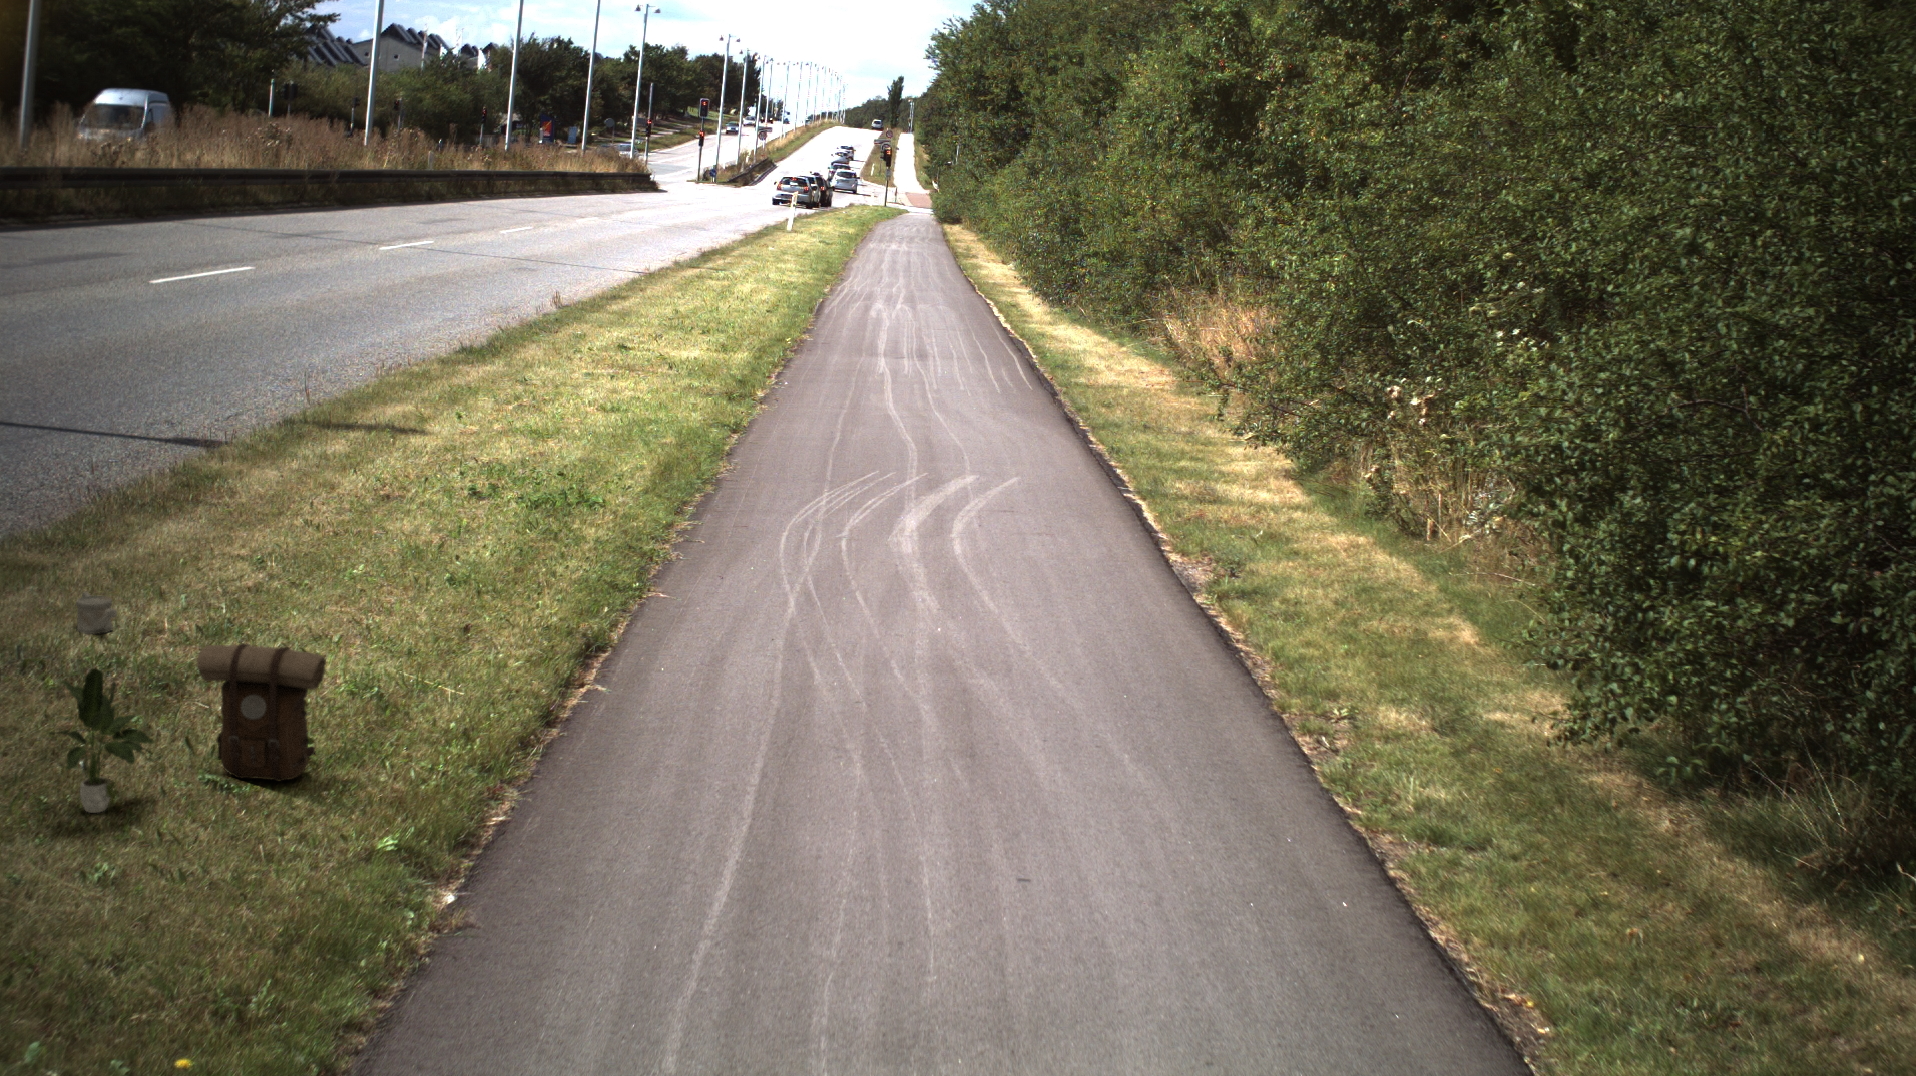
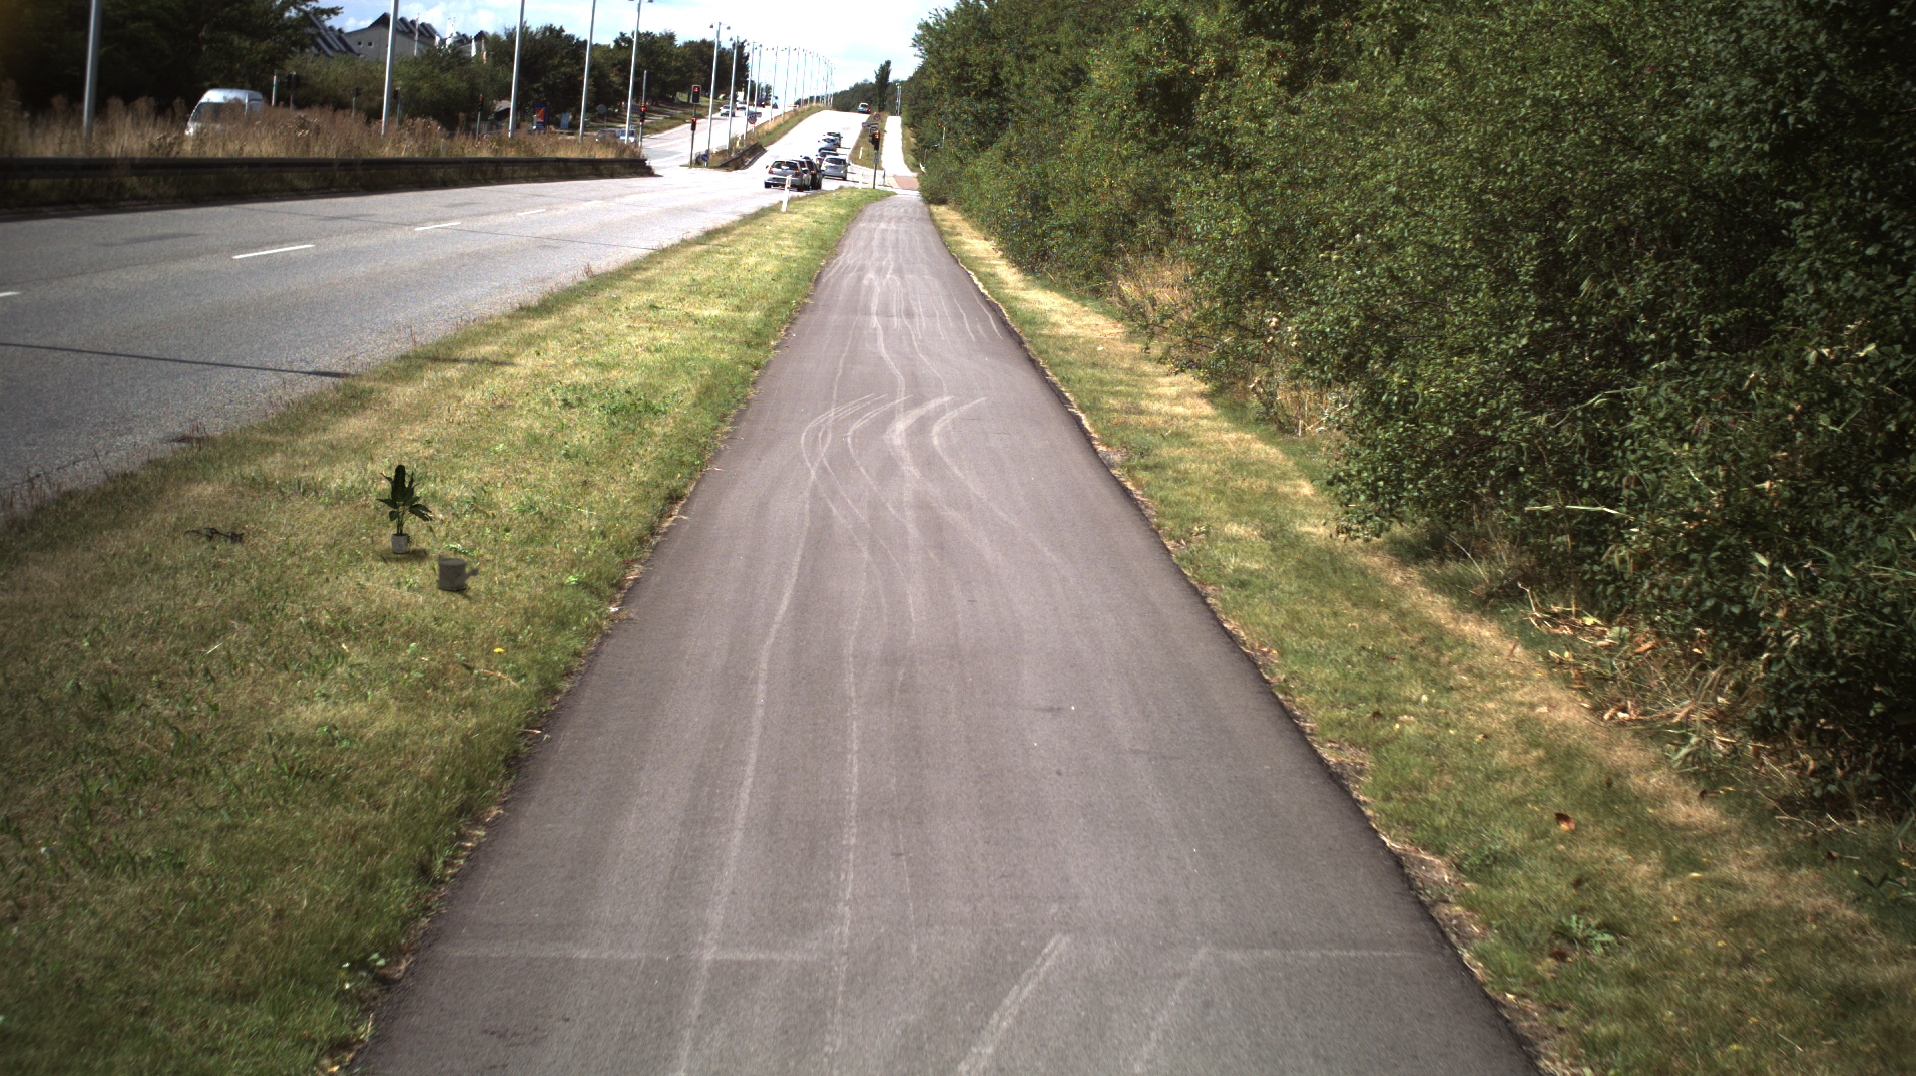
watering can: present [76,592,117,634] -> present [437,555,479,591]
backpack: present [197,643,326,781] -> none [449,459,526,547]

